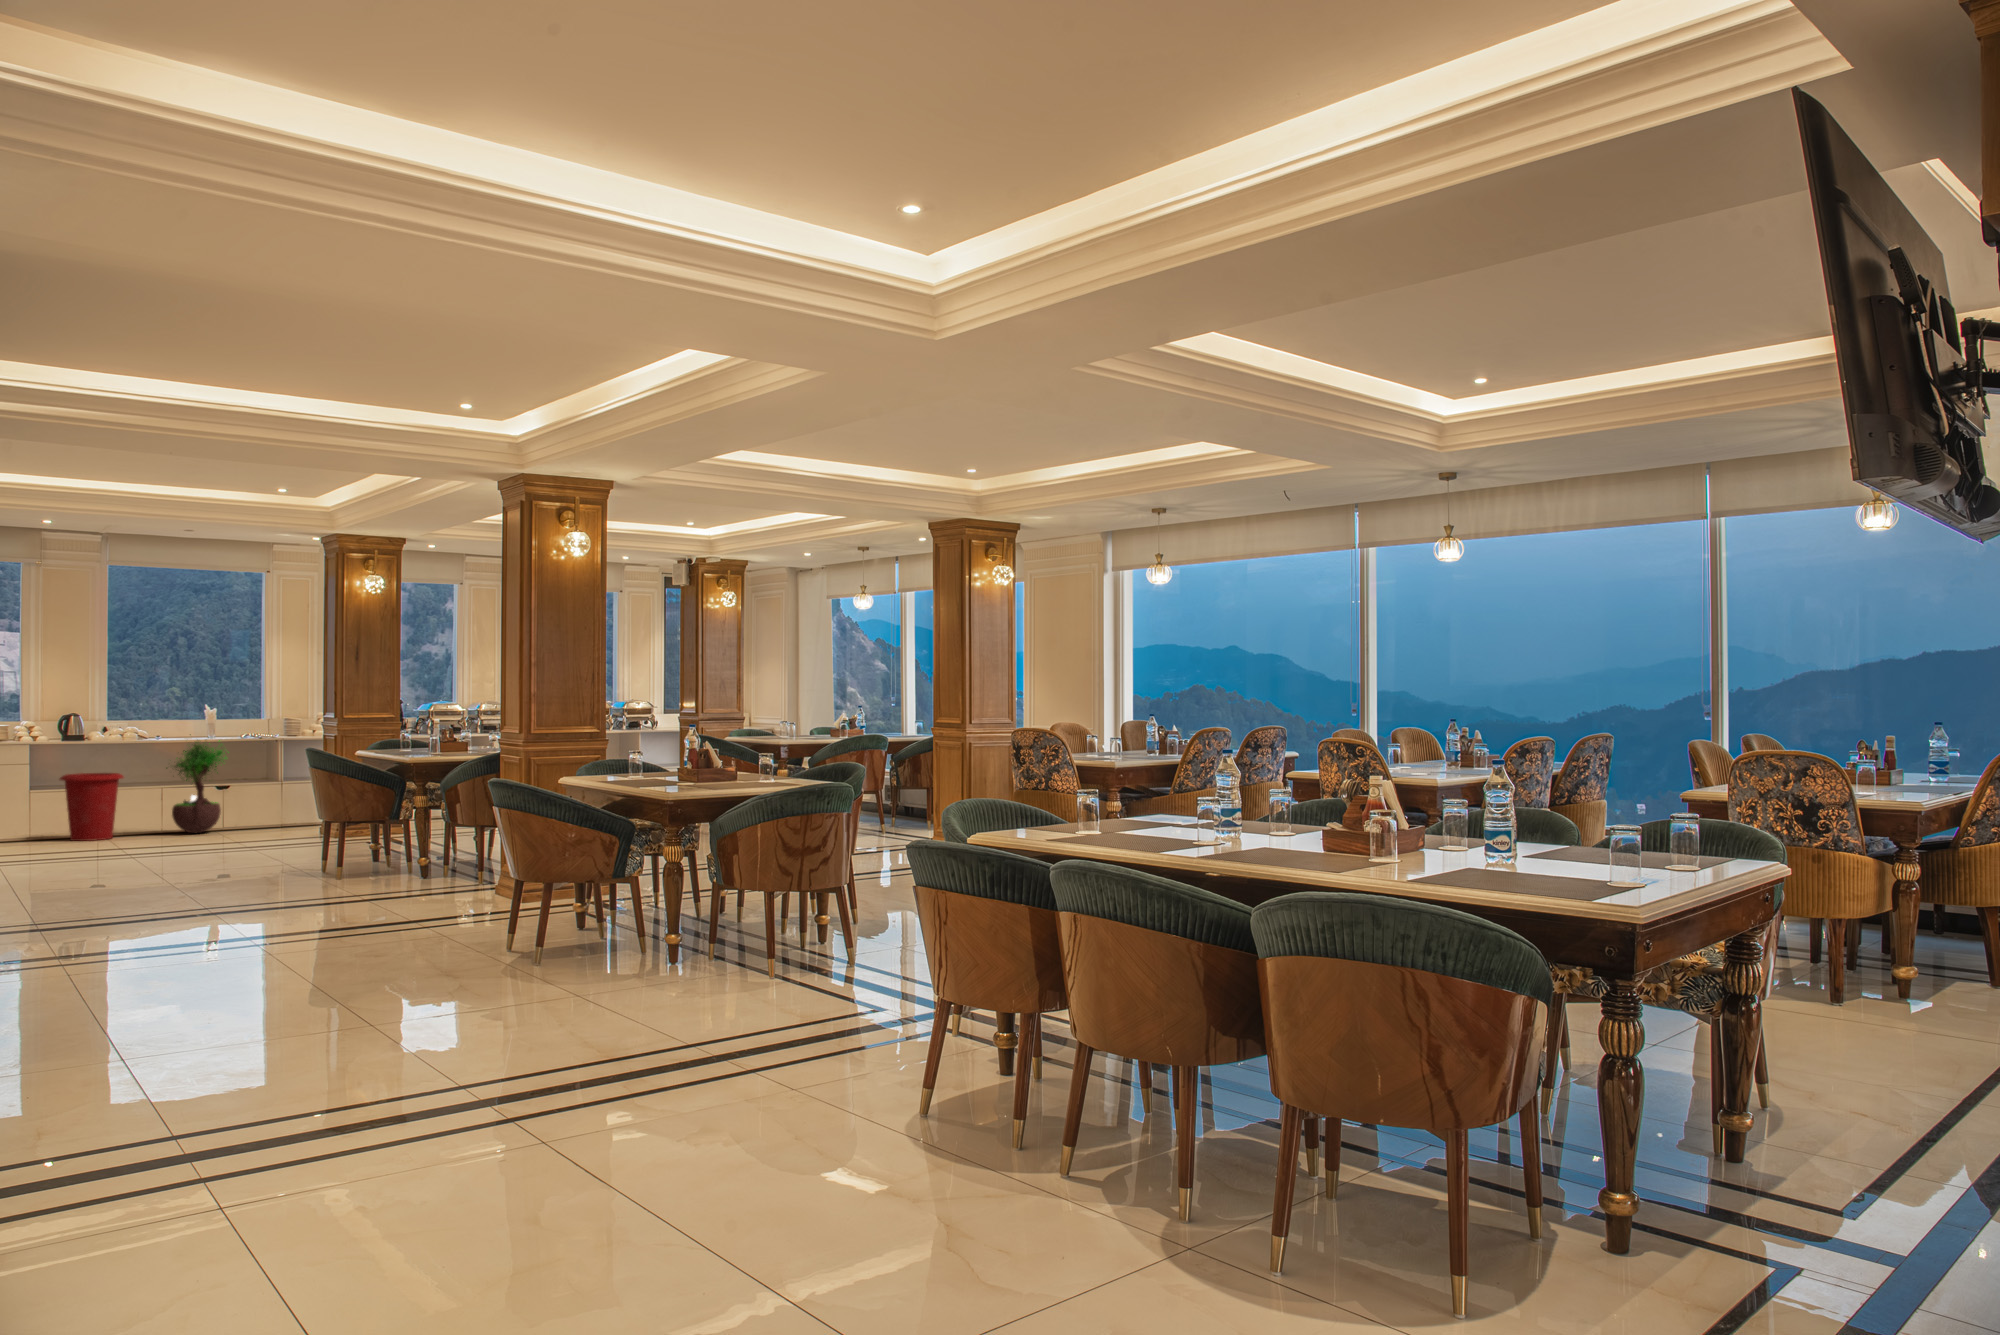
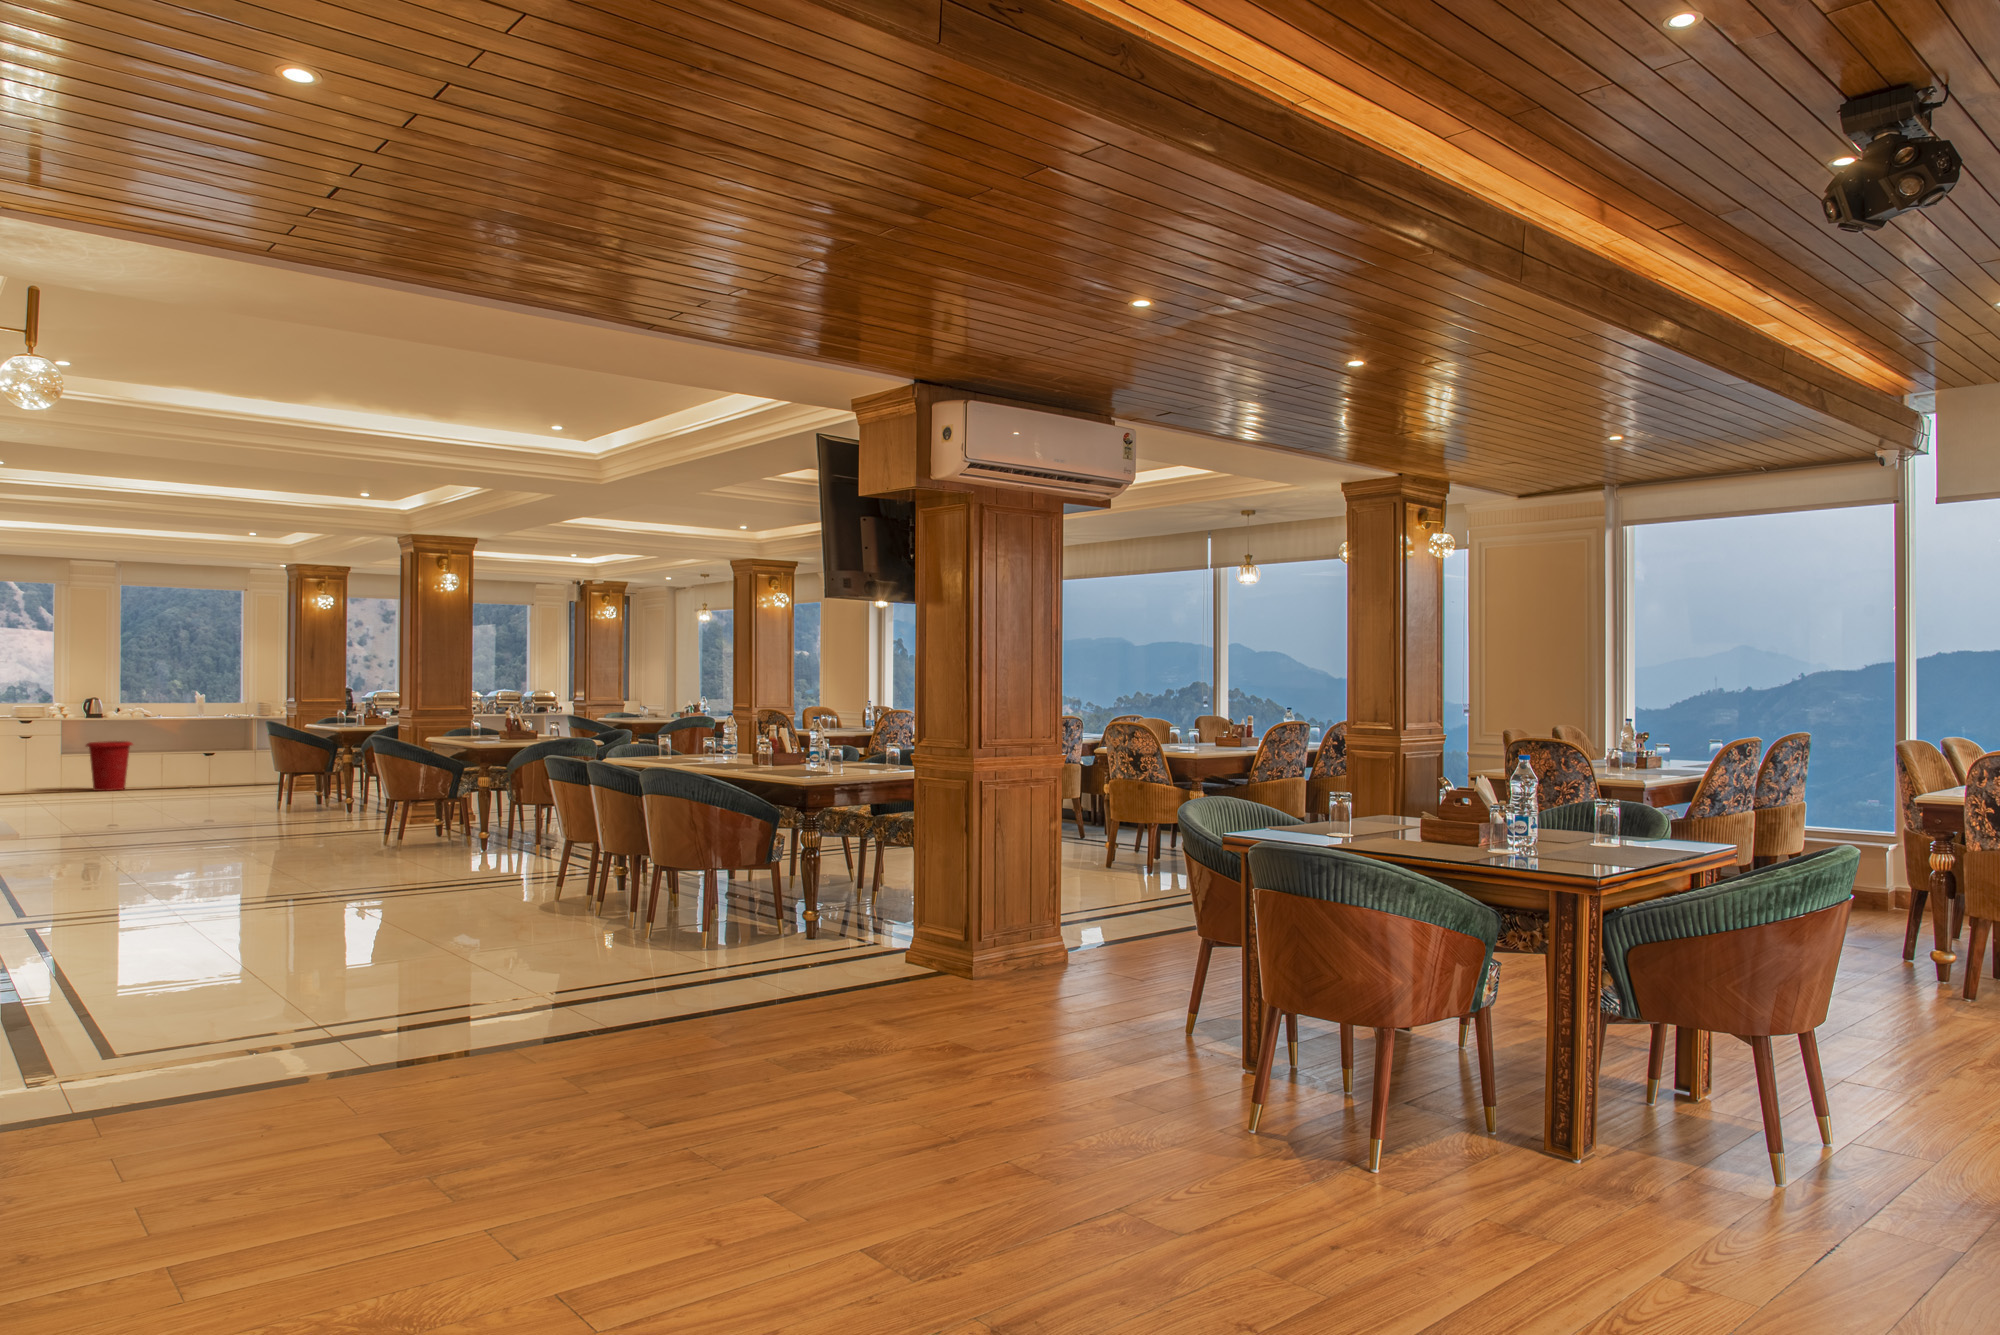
potted tree: present [166,734,229,833] -> none [165,713,214,786]

